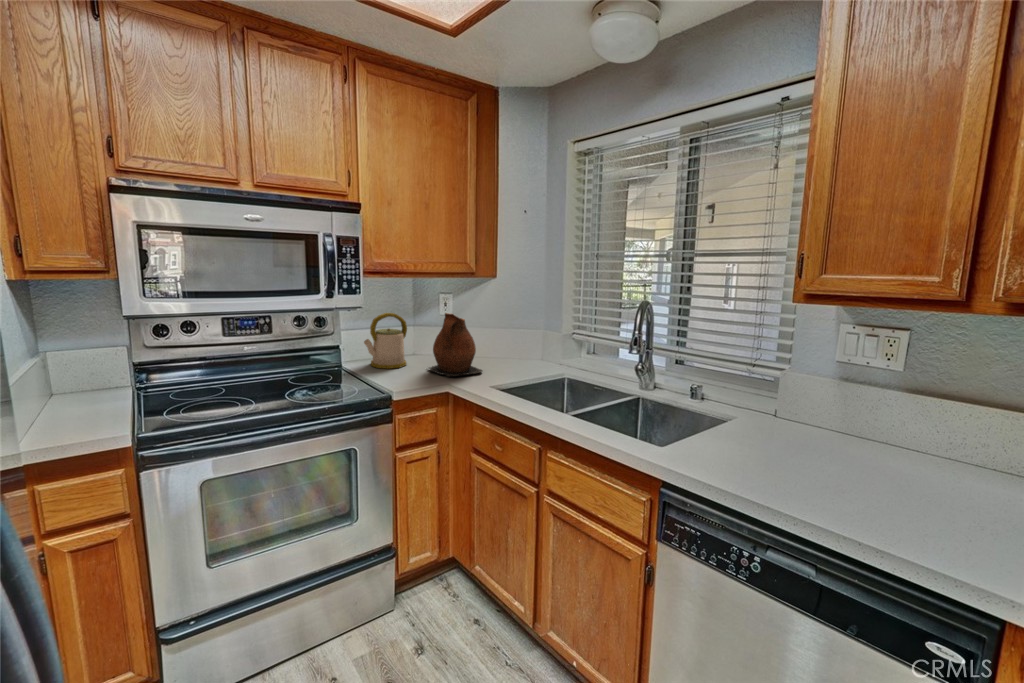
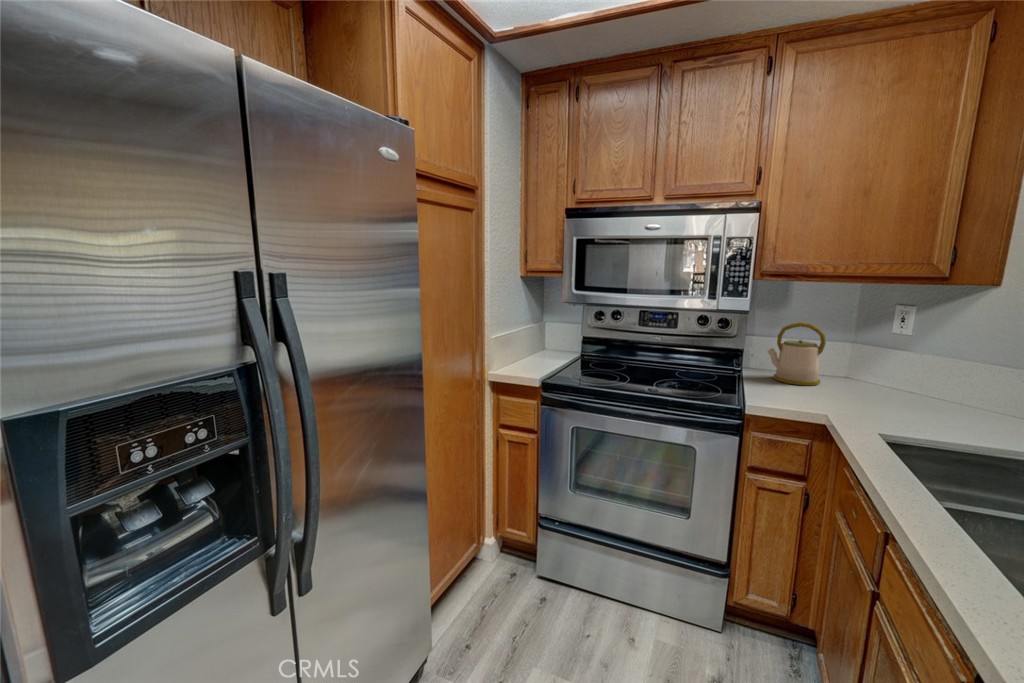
ceramic pitcher: present [429,313,482,376] -> none [829,326,916,416]

